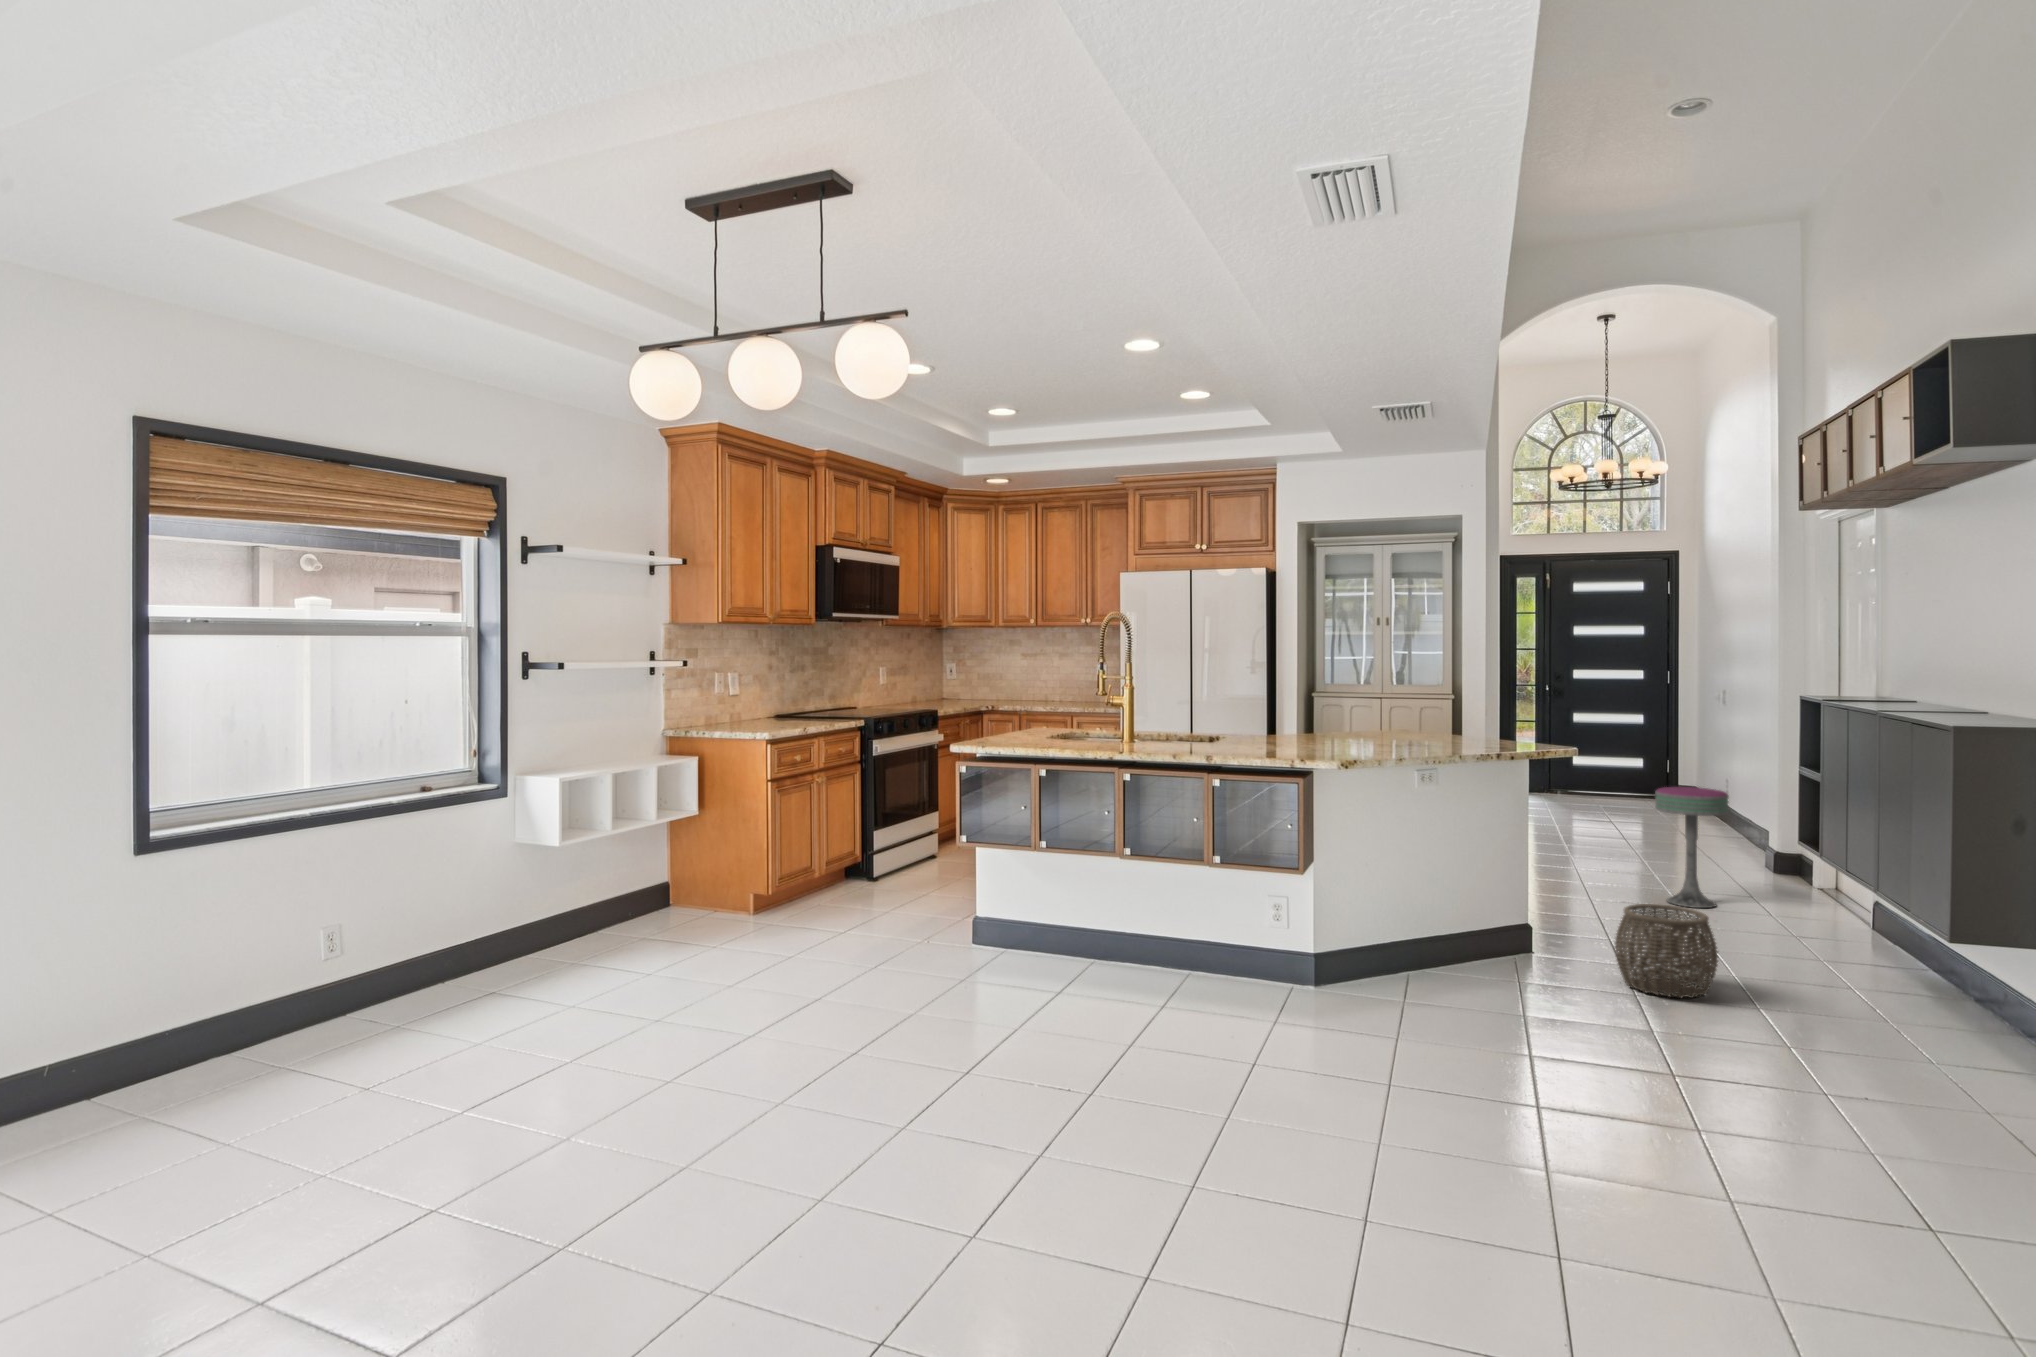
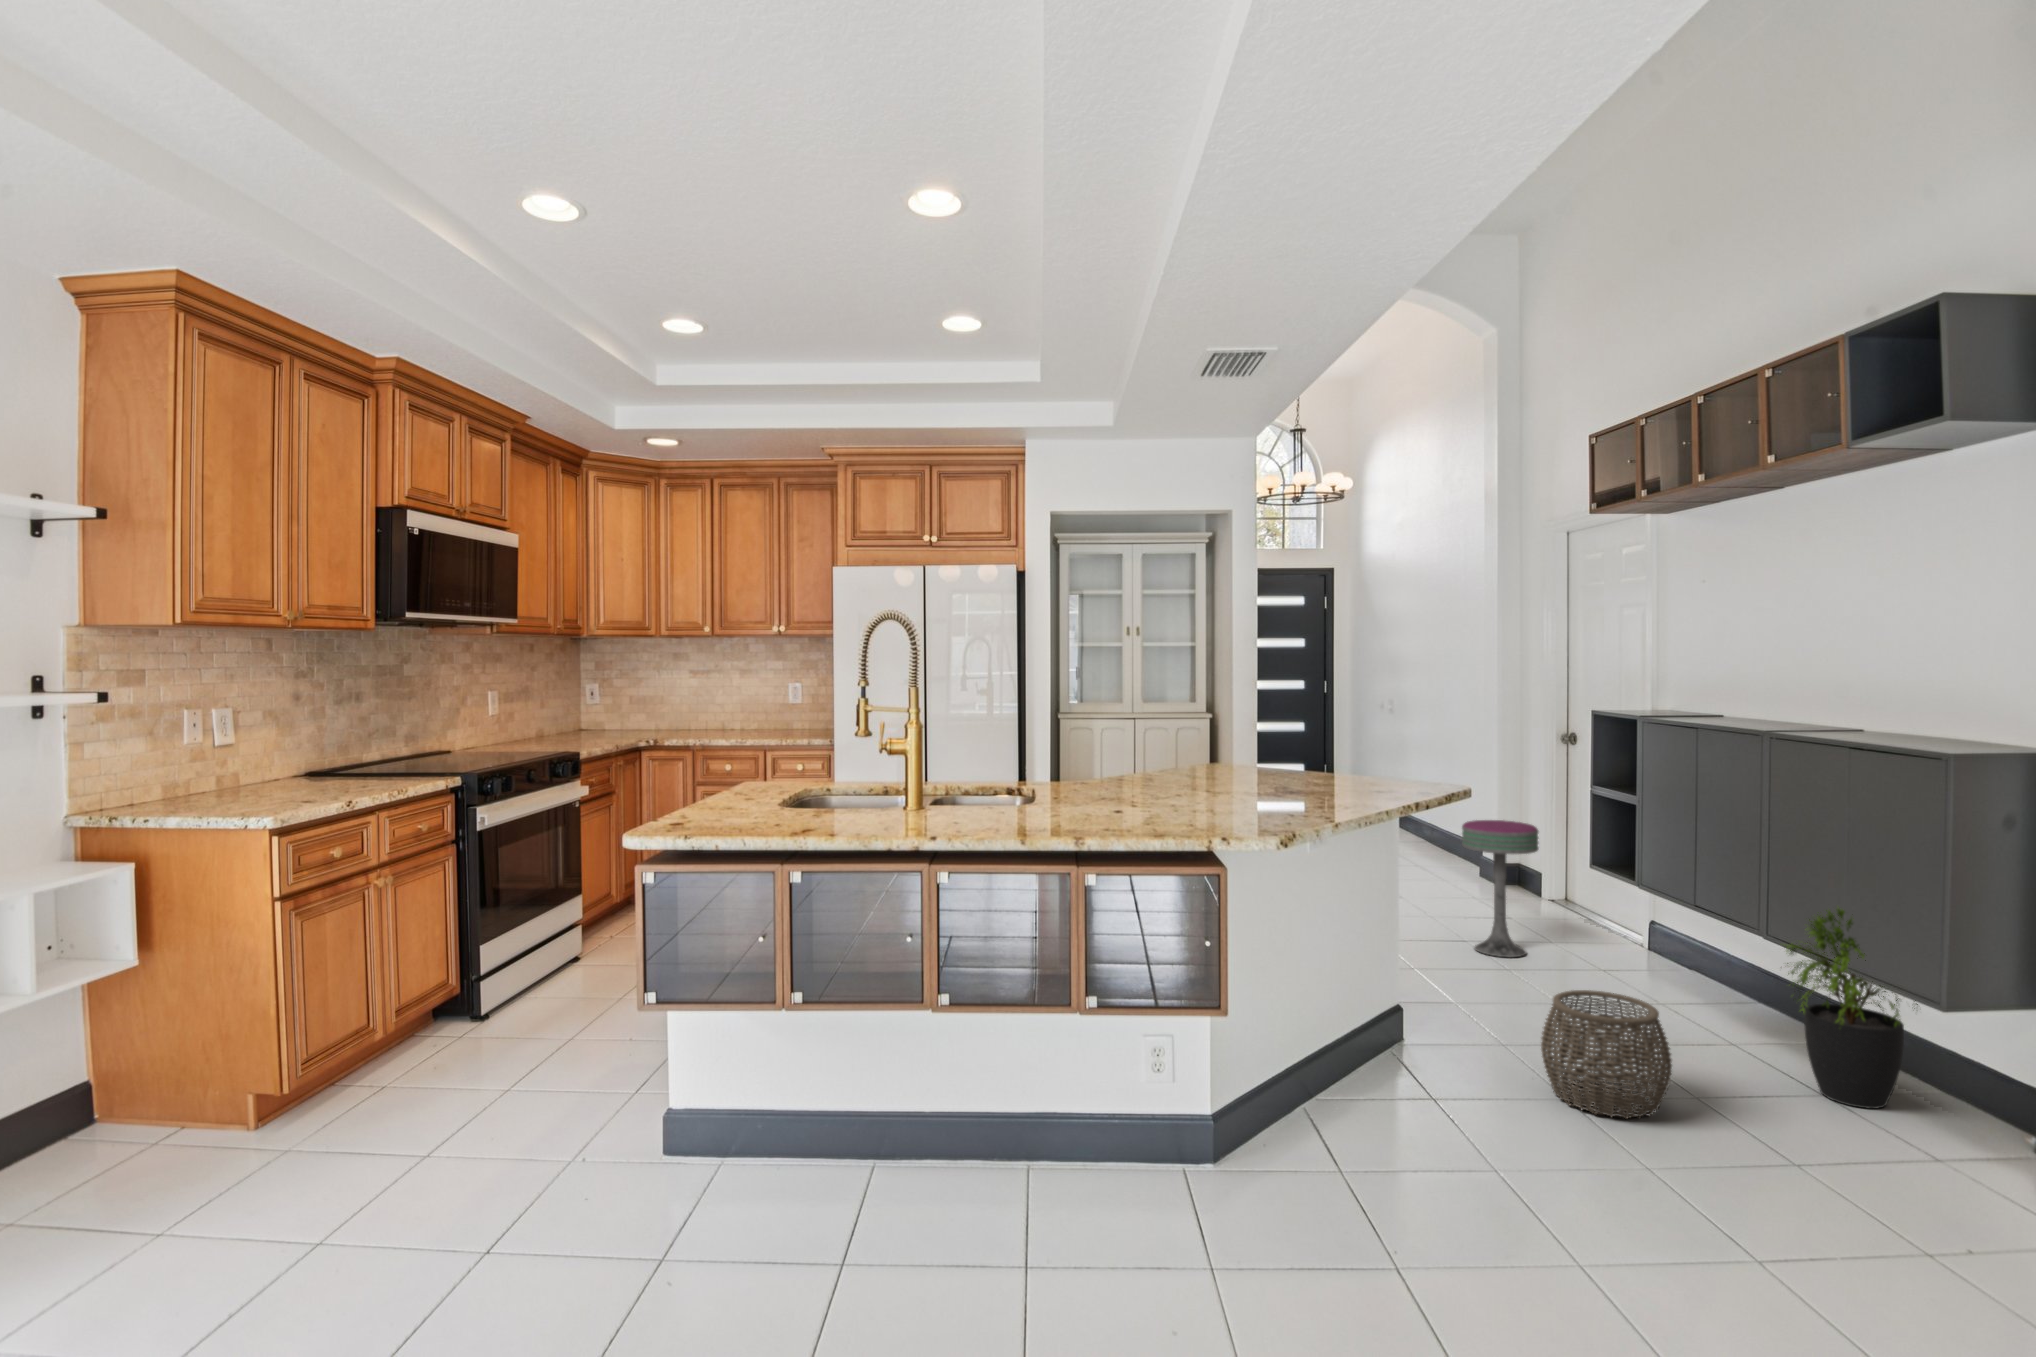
potted plant: none [1844,846,1984,1016] -> present [1784,908,1918,1109]

